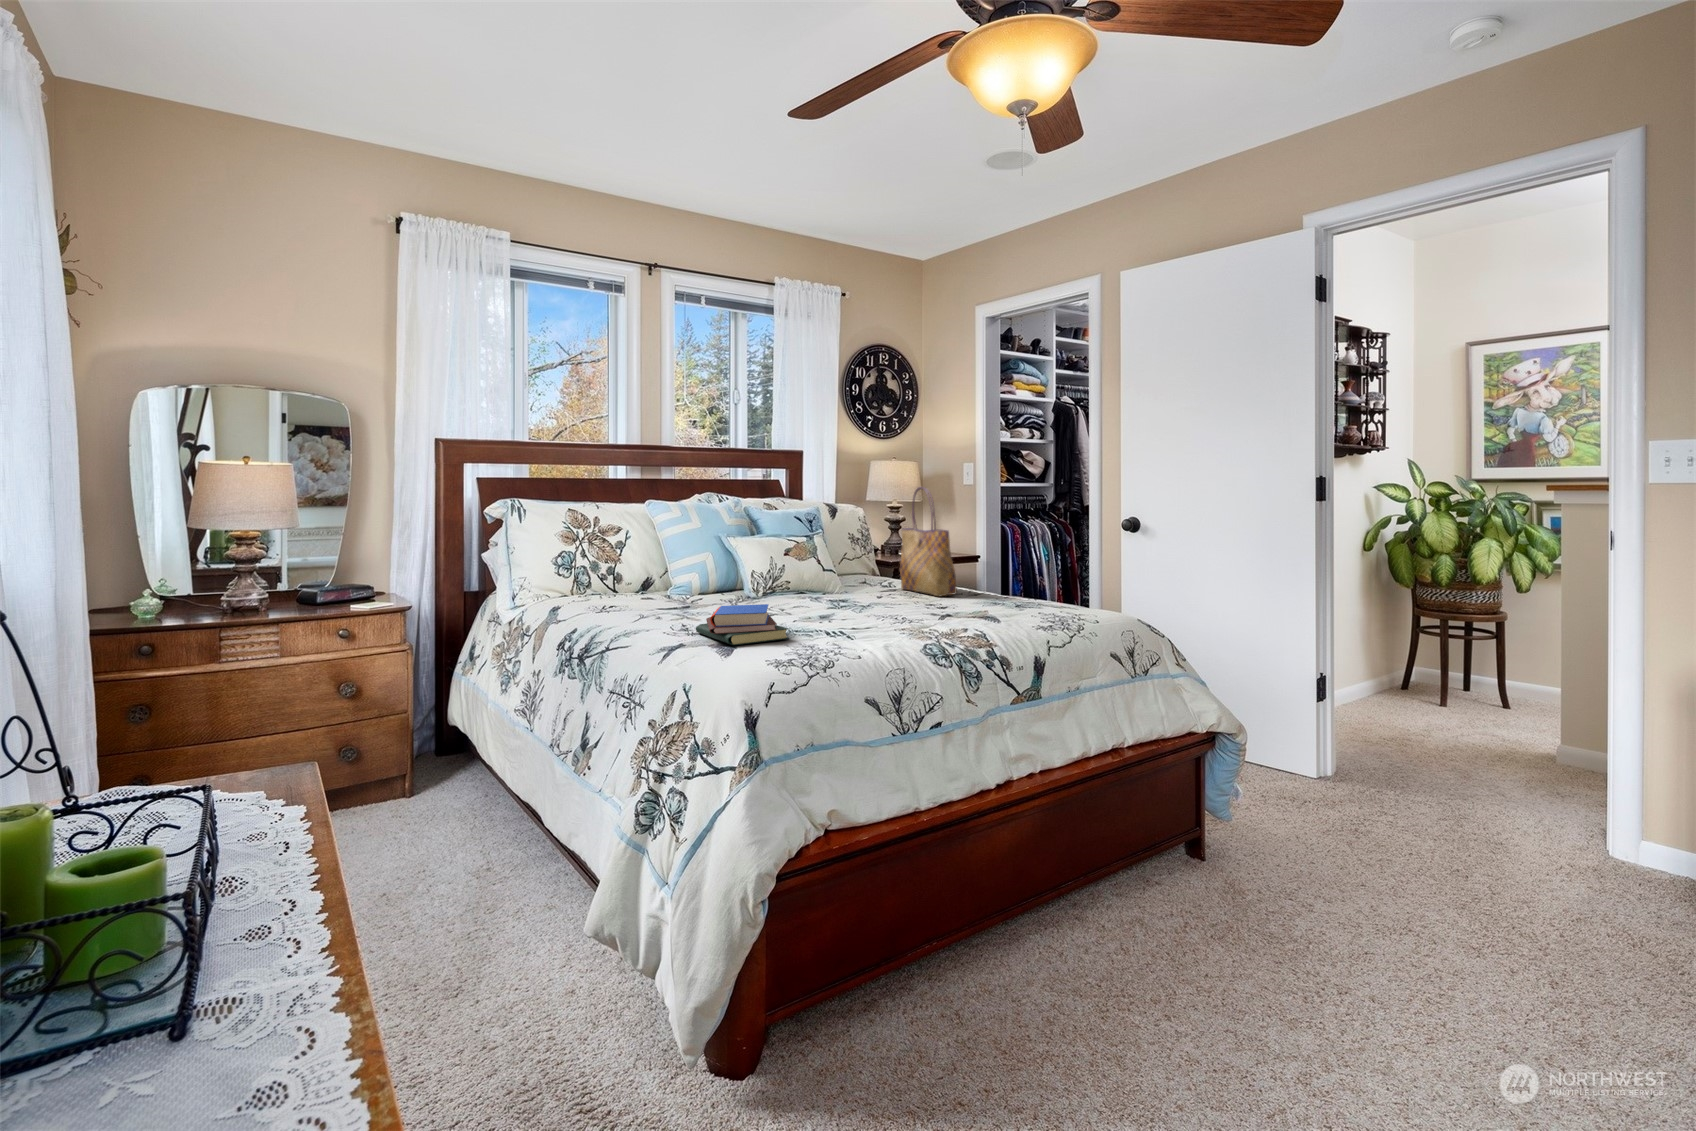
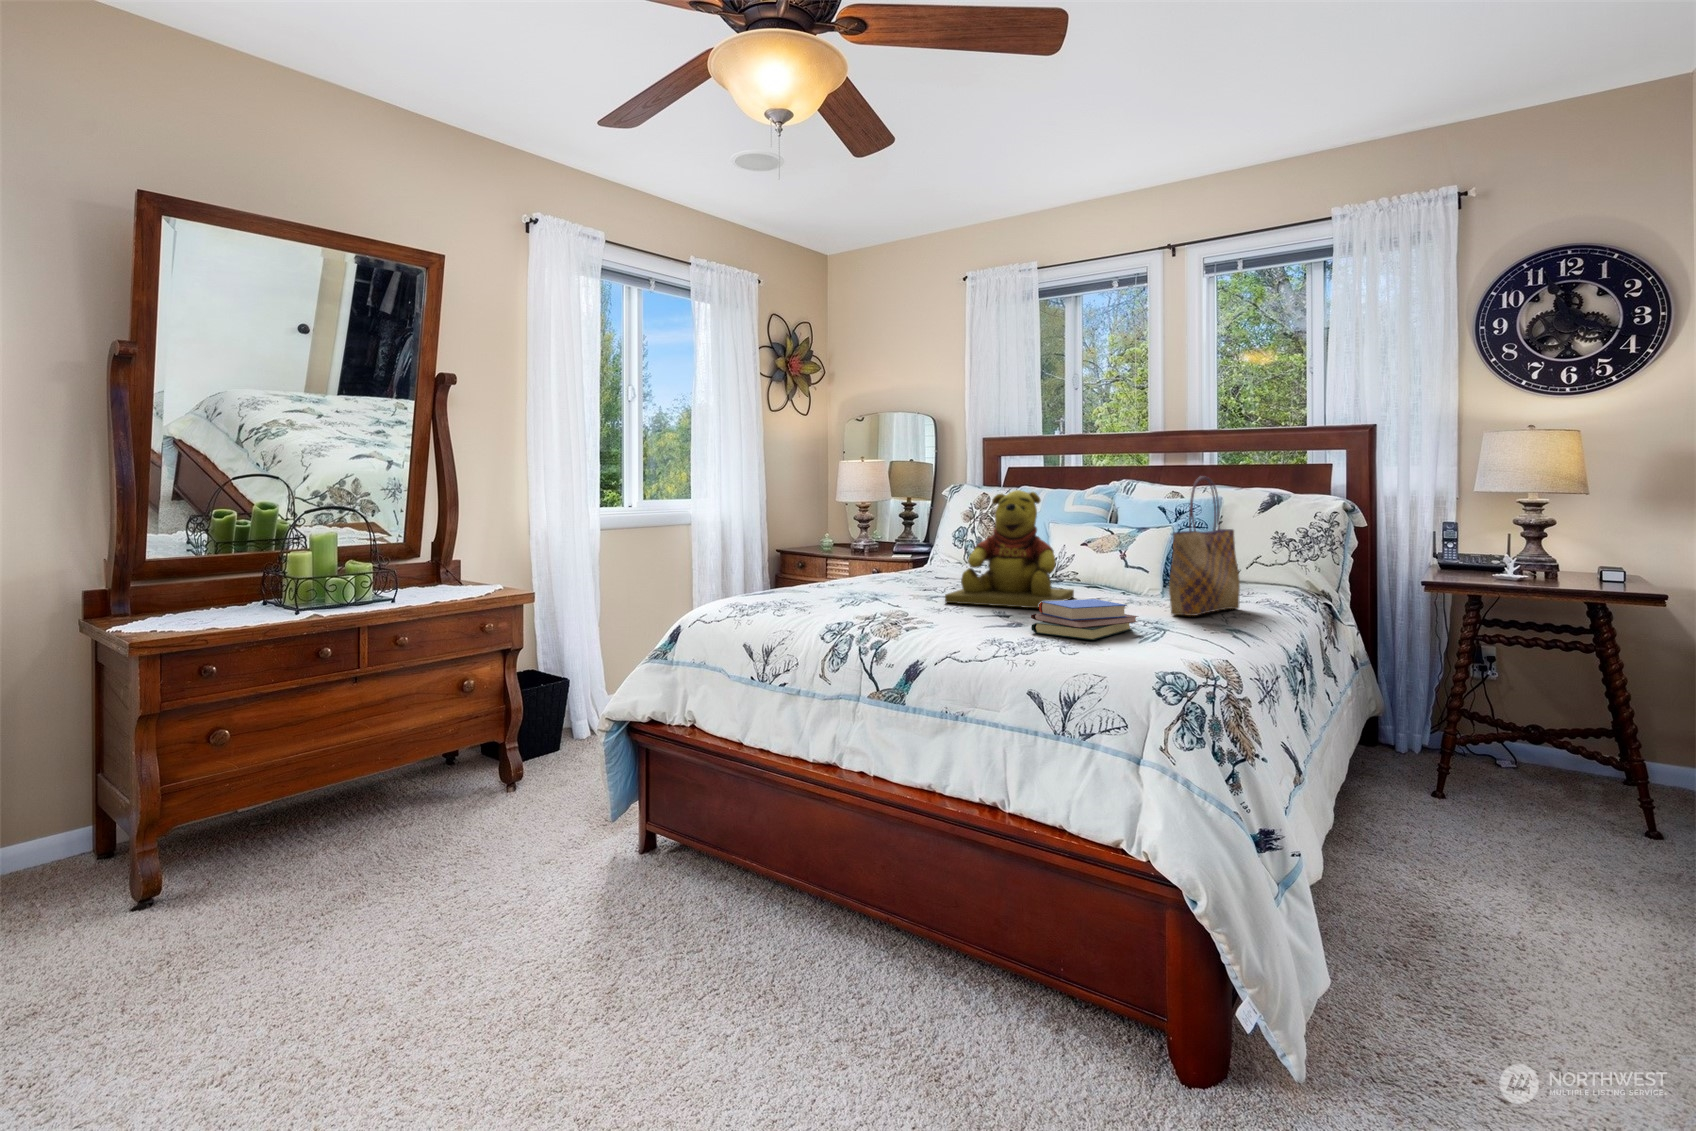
teddy bear: none [756,501,901,620] -> present [945,490,1074,608]
book: present [696,604,789,645] -> present [1031,599,1138,640]

